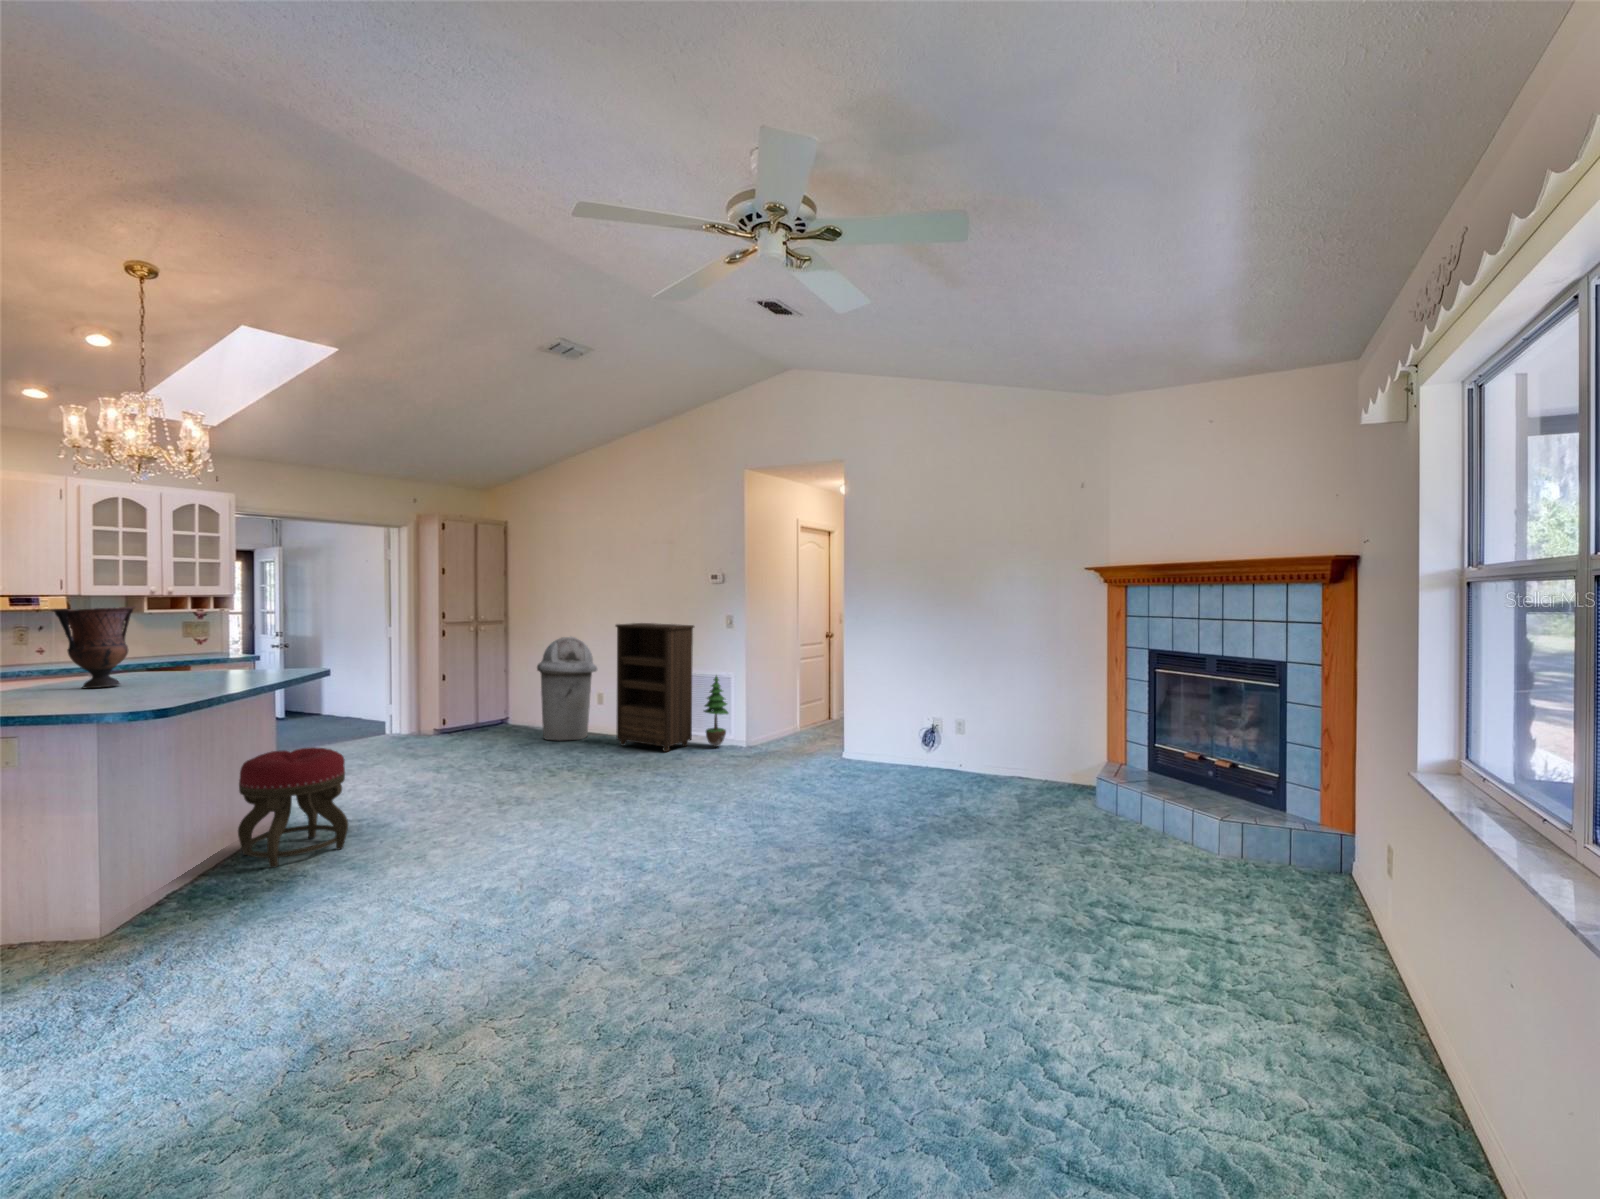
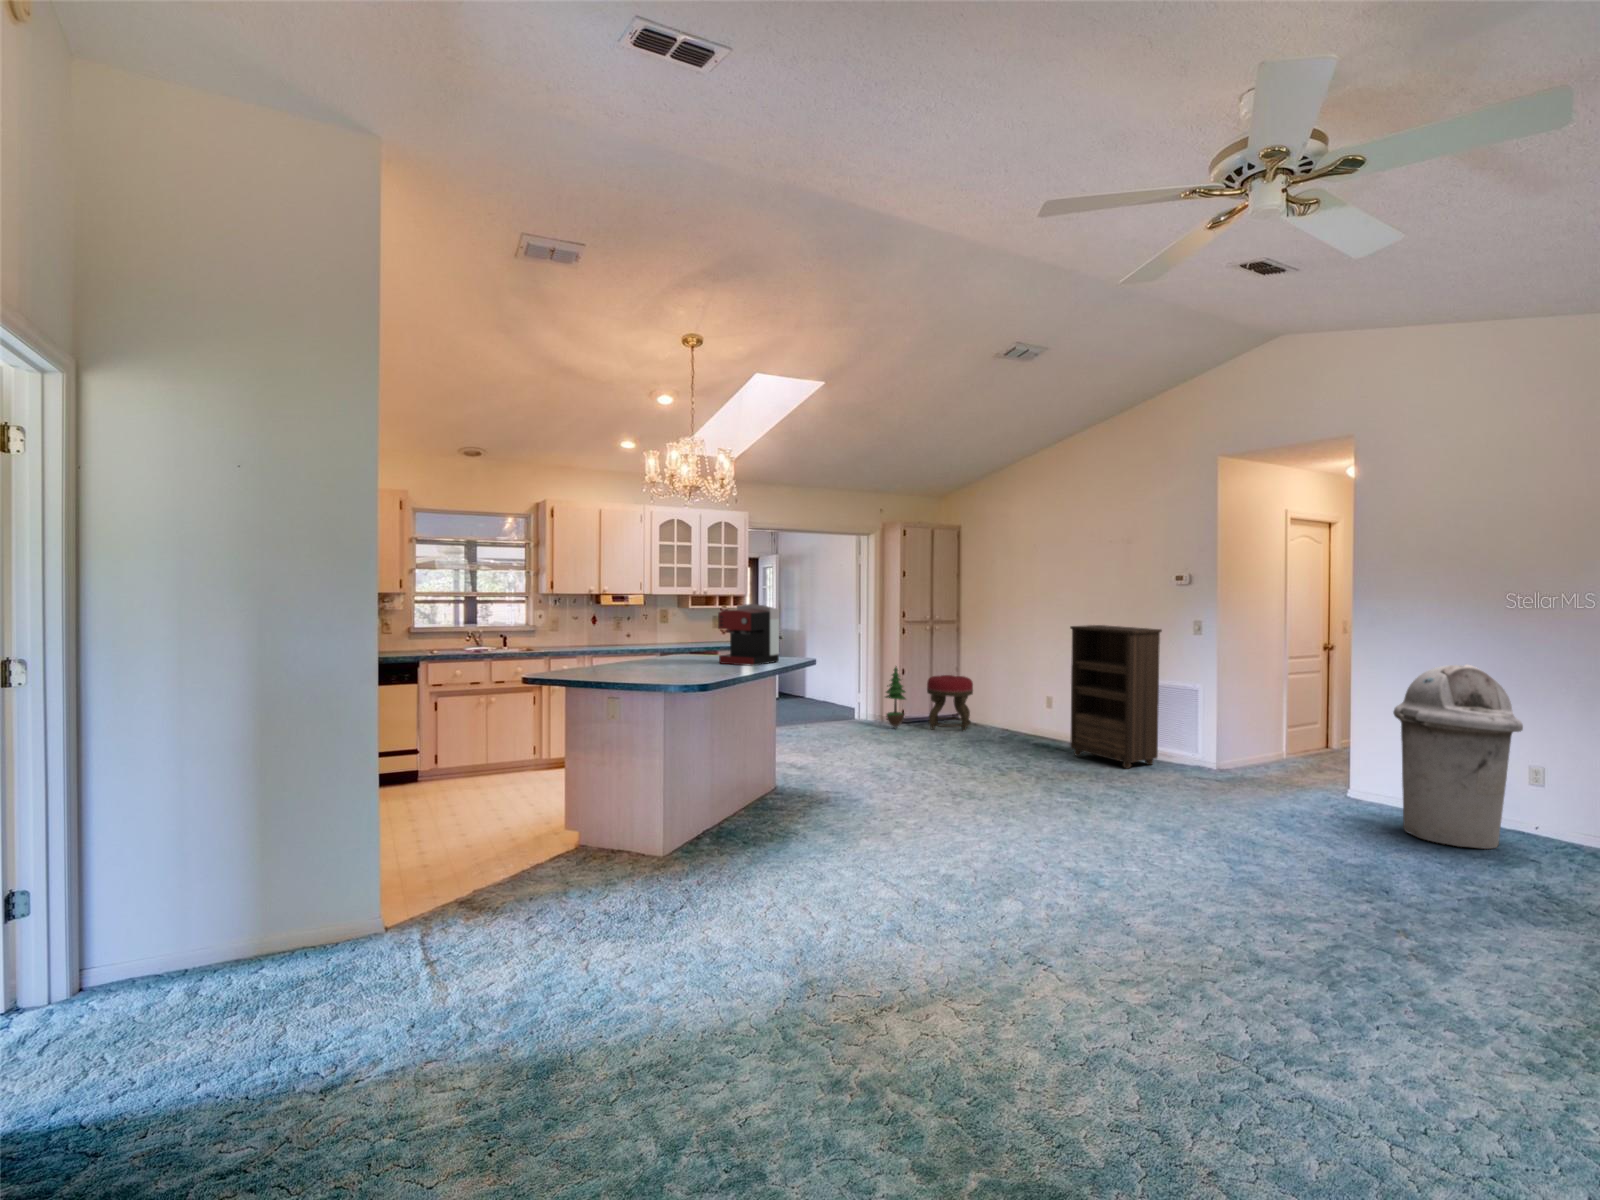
coffee maker: none [185,605,278,680] -> present [718,604,779,666]
vase: present [52,606,135,688] -> none [642,604,689,666]
trash can: present [537,636,597,741] -> present [1393,664,1523,849]
potted tree: present [704,676,728,747] -> present [886,666,906,728]
stool: present [238,747,348,868] -> present [927,675,973,731]

